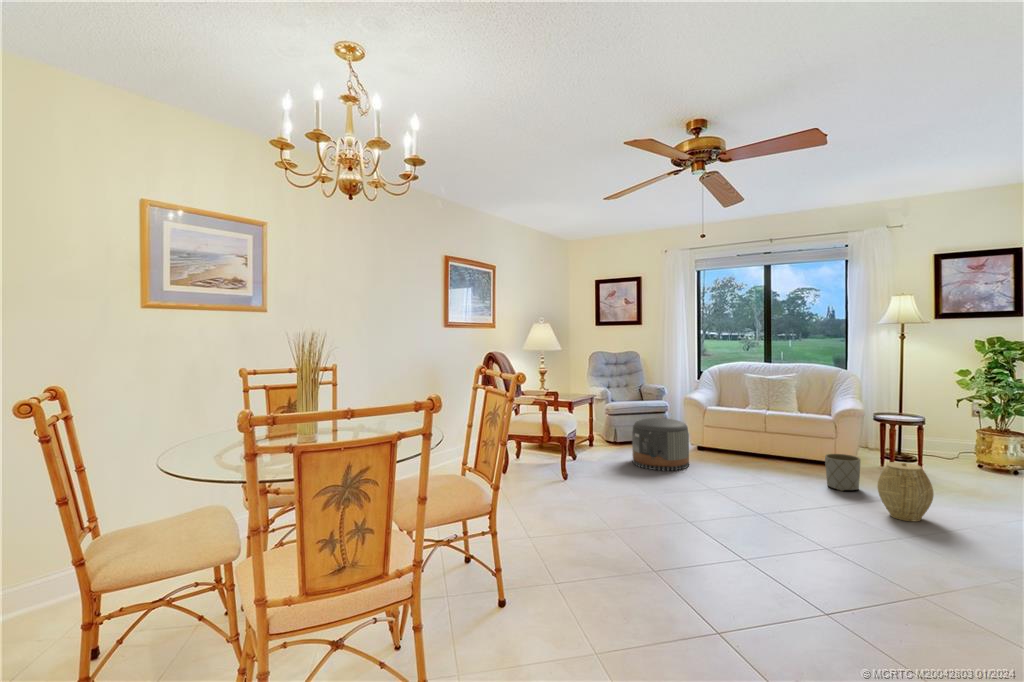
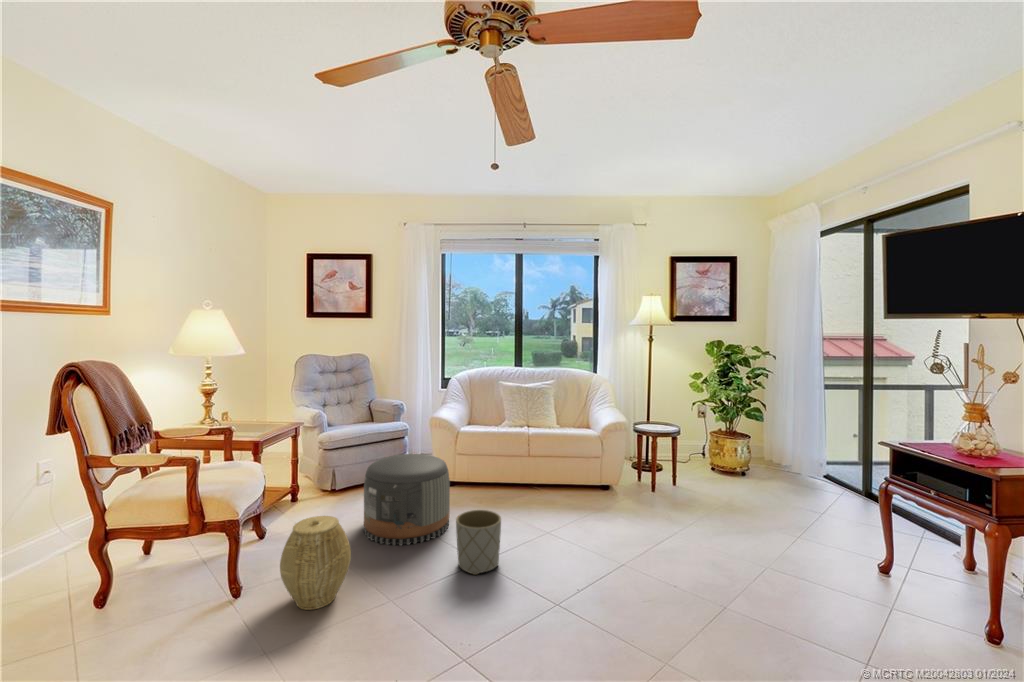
planter: present [825,454,860,491] -> present [456,510,501,575]
woven basket: present [877,462,934,521] -> present [280,516,351,610]

